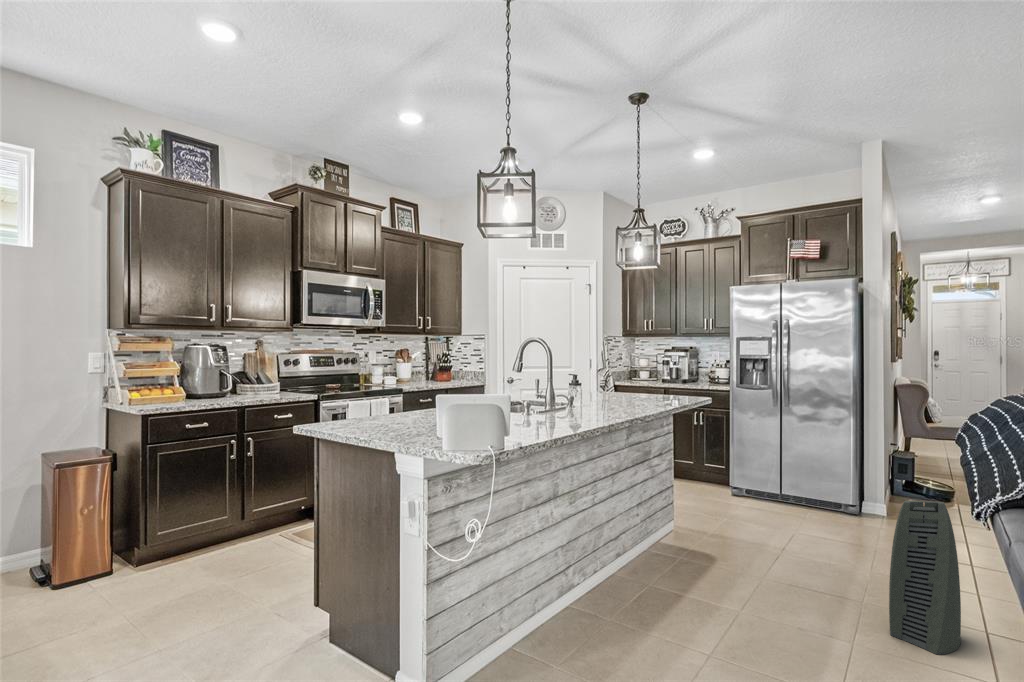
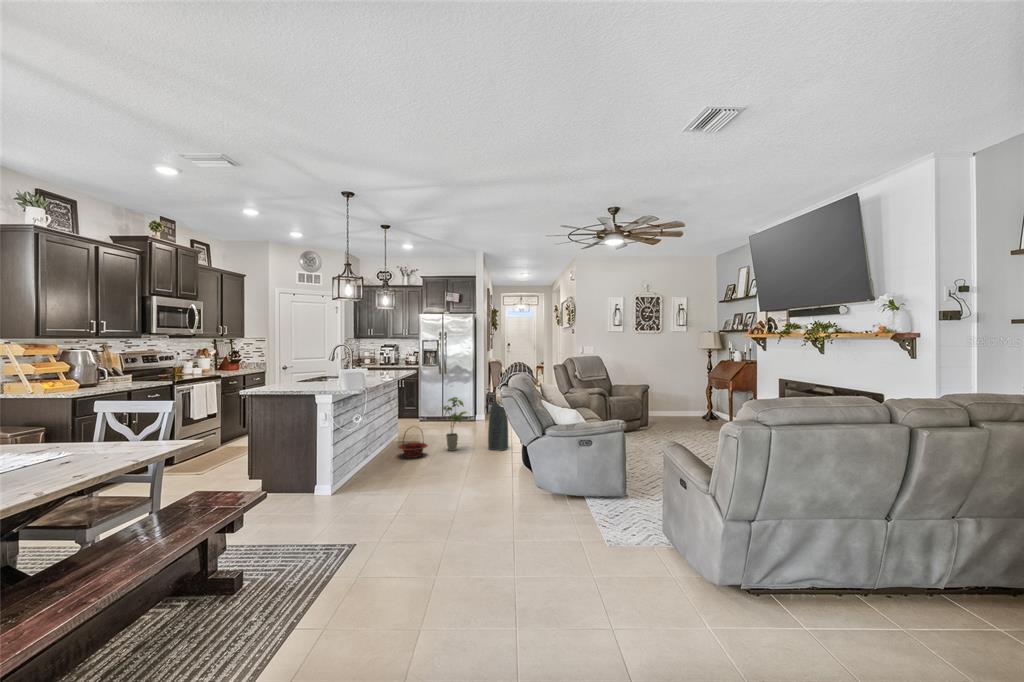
house plant: none [750,473,829,612] -> present [443,397,467,451]
basket: none [639,531,711,611] -> present [399,431,428,458]

